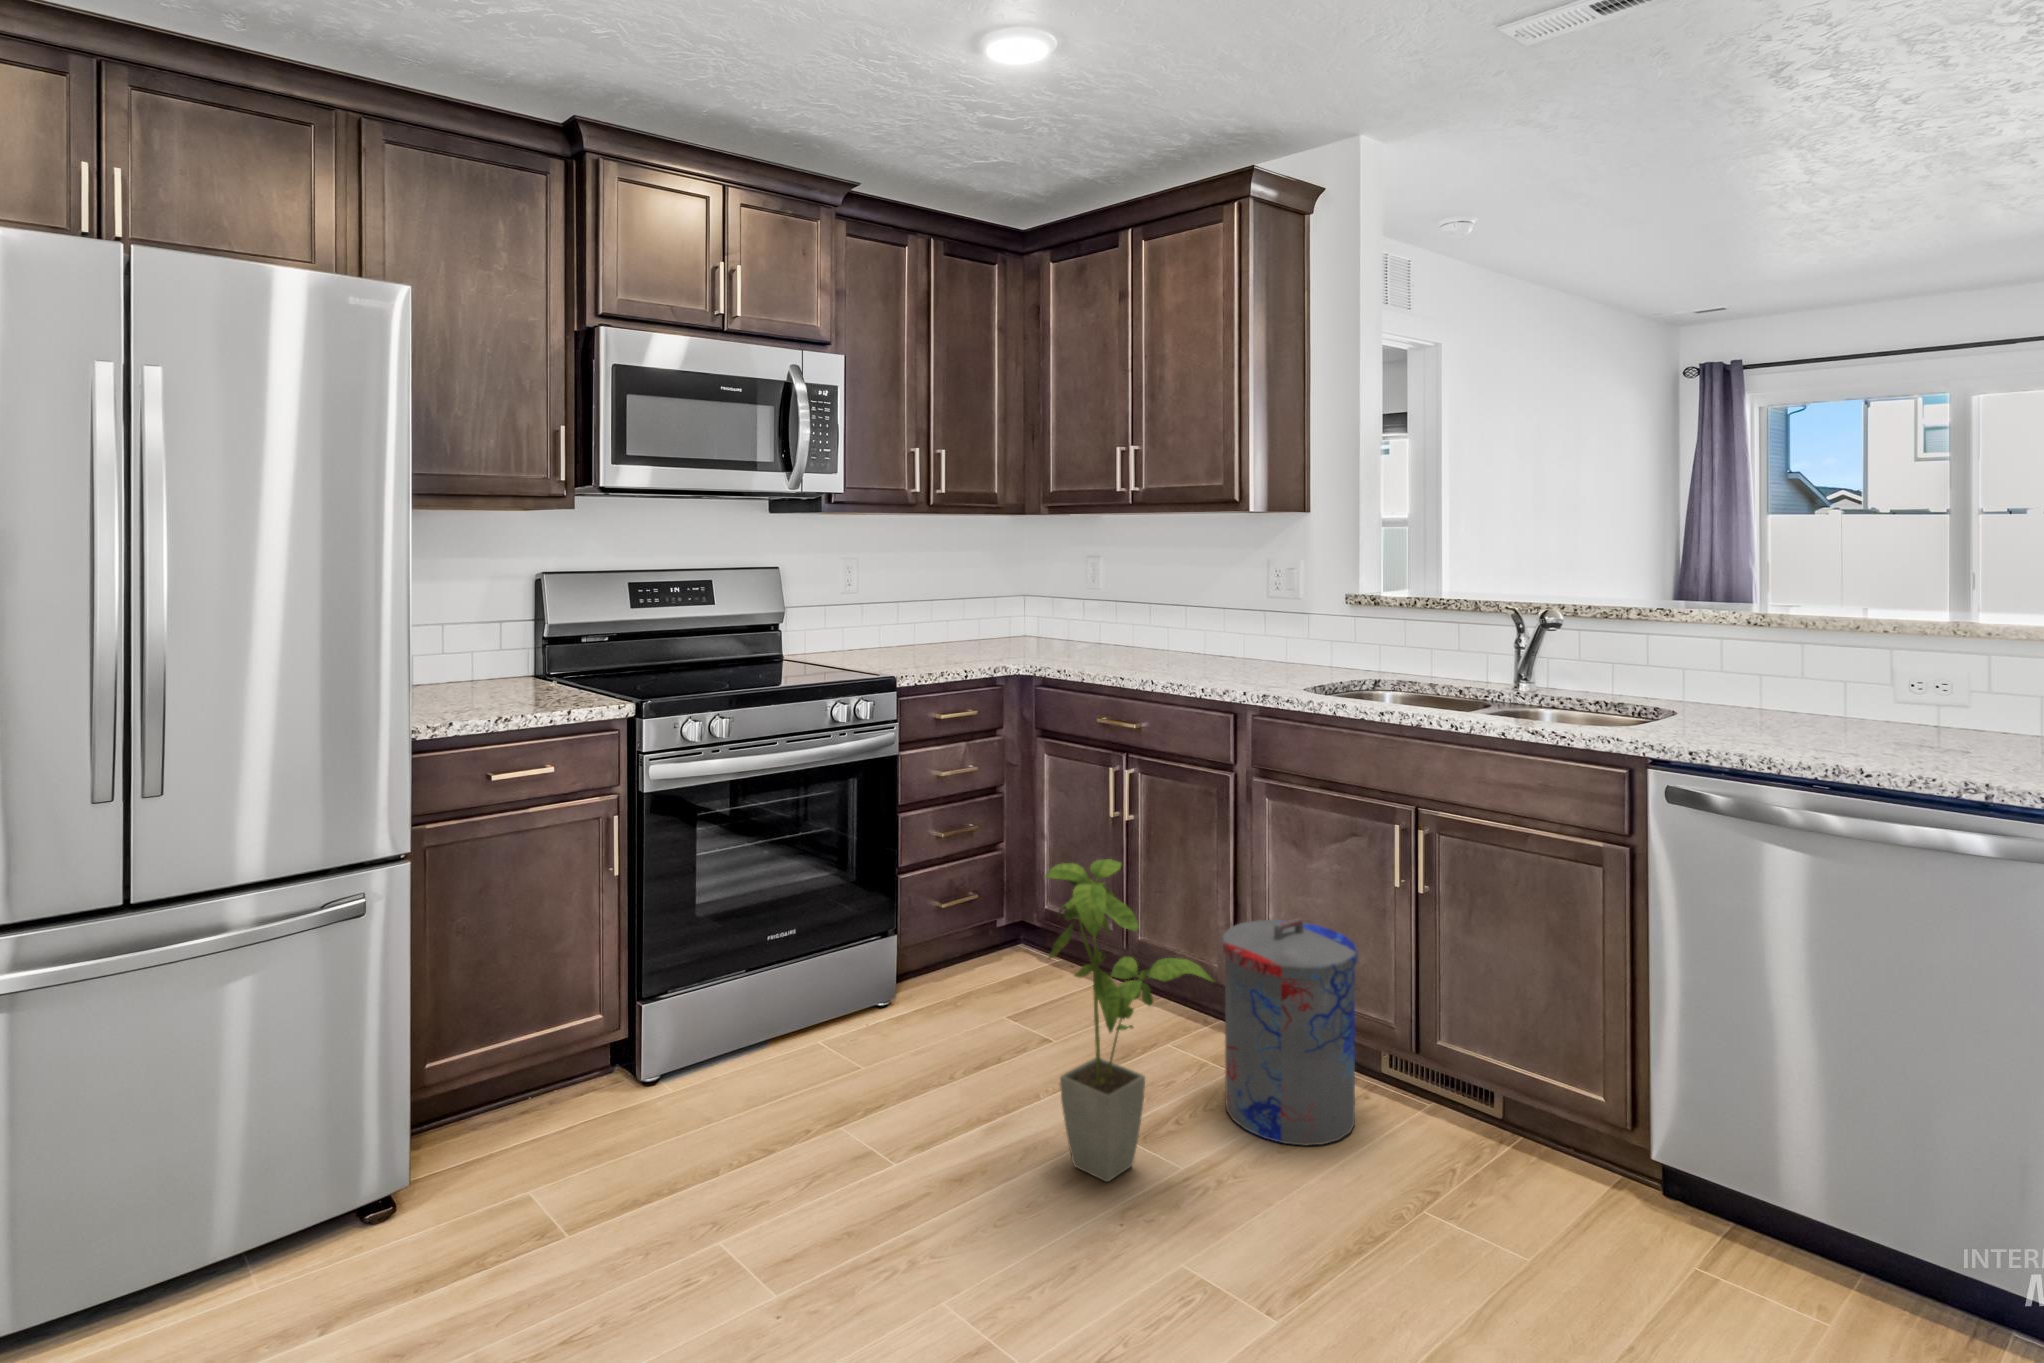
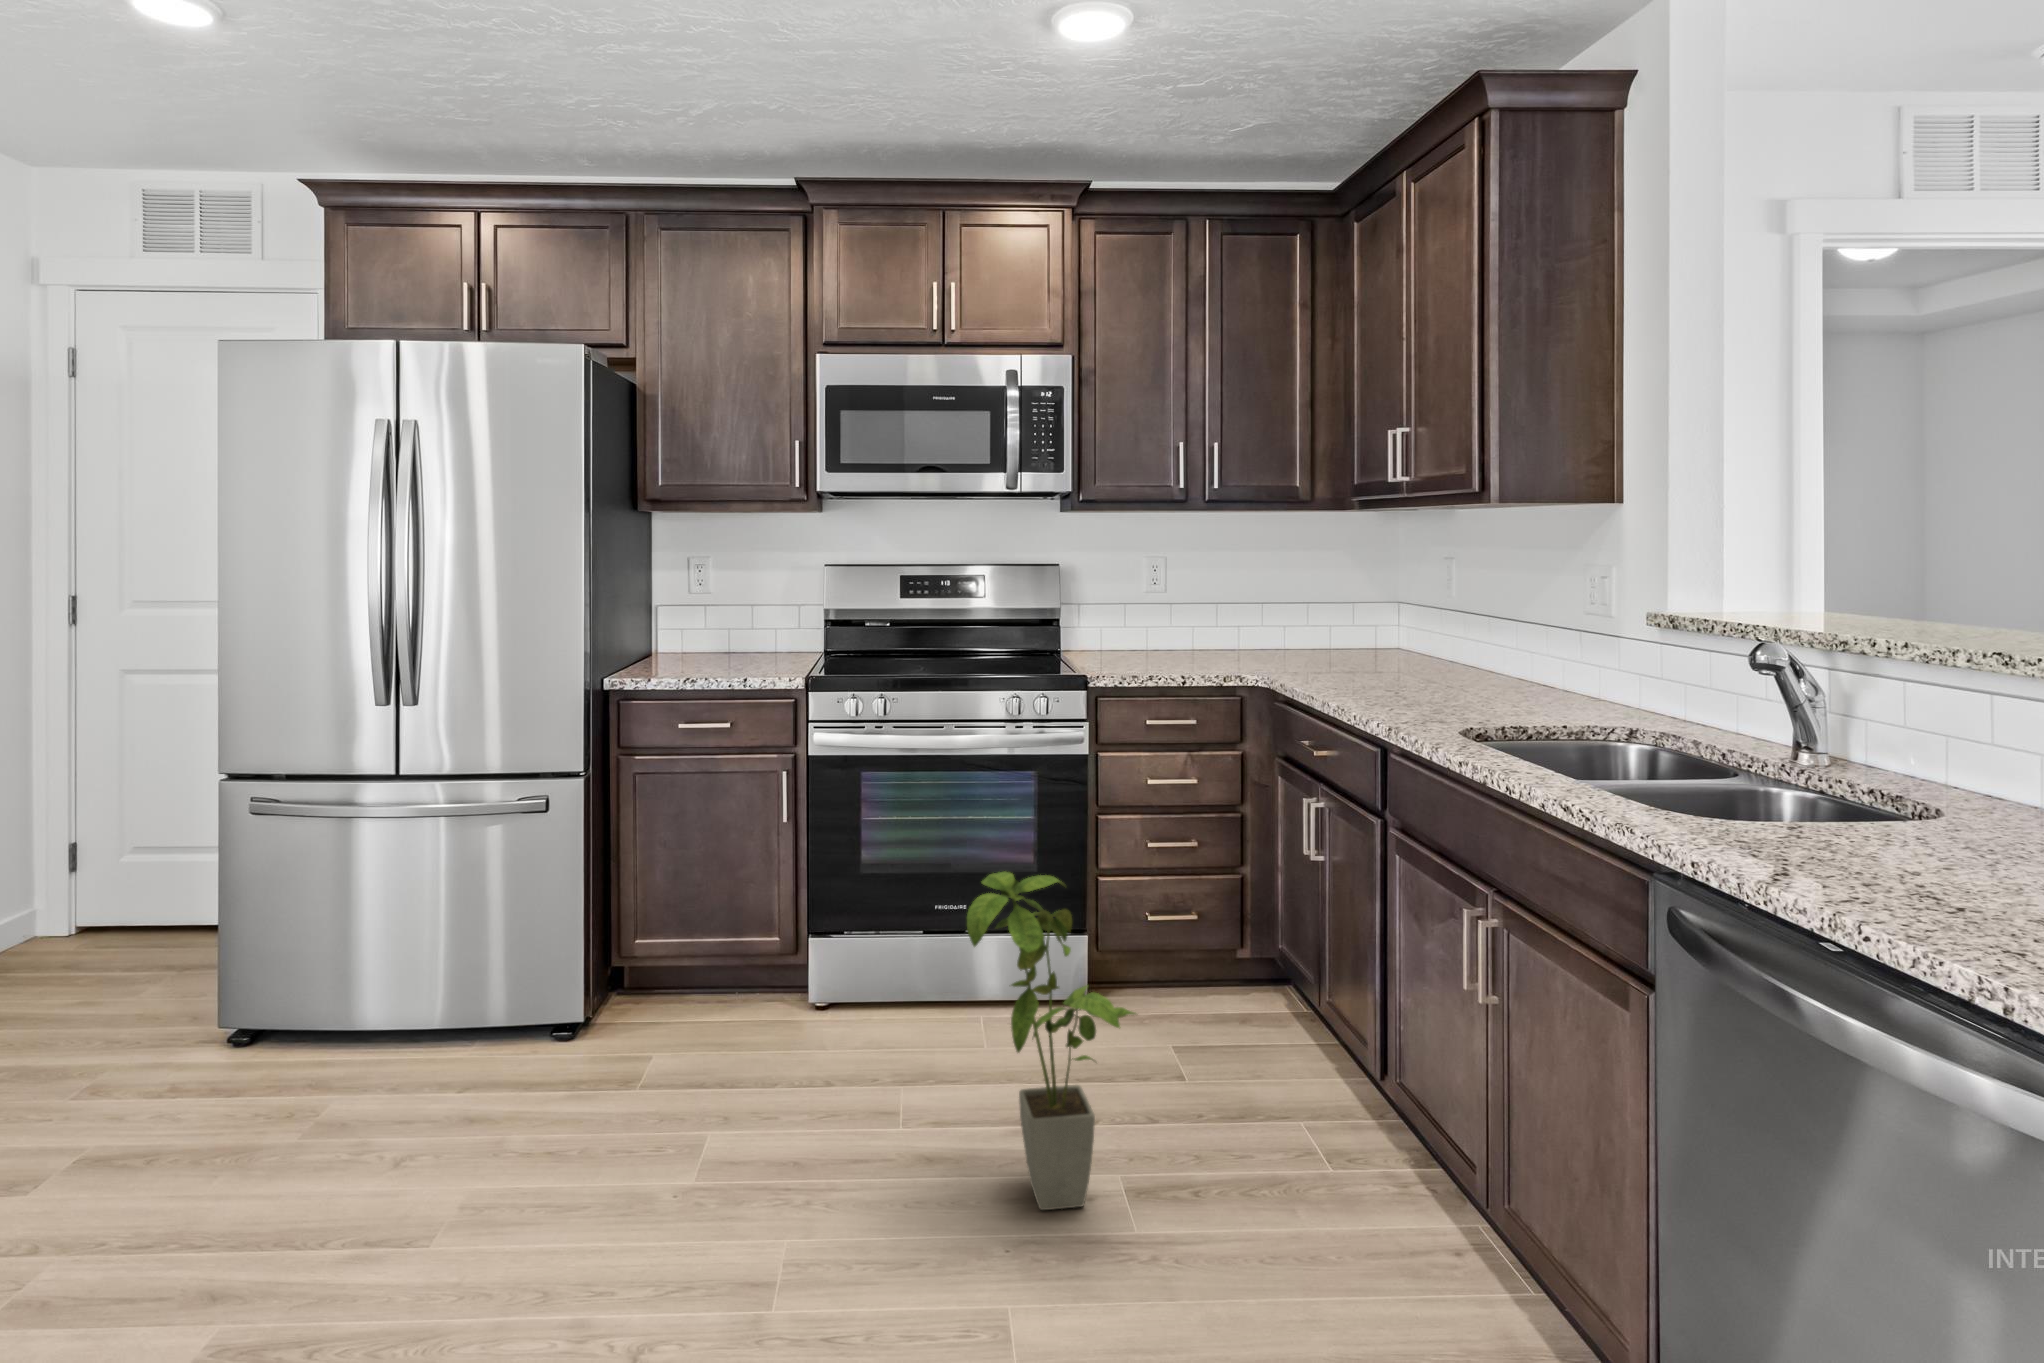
trash can: present [1223,918,1358,1145] -> none [1239,990,1400,1270]

